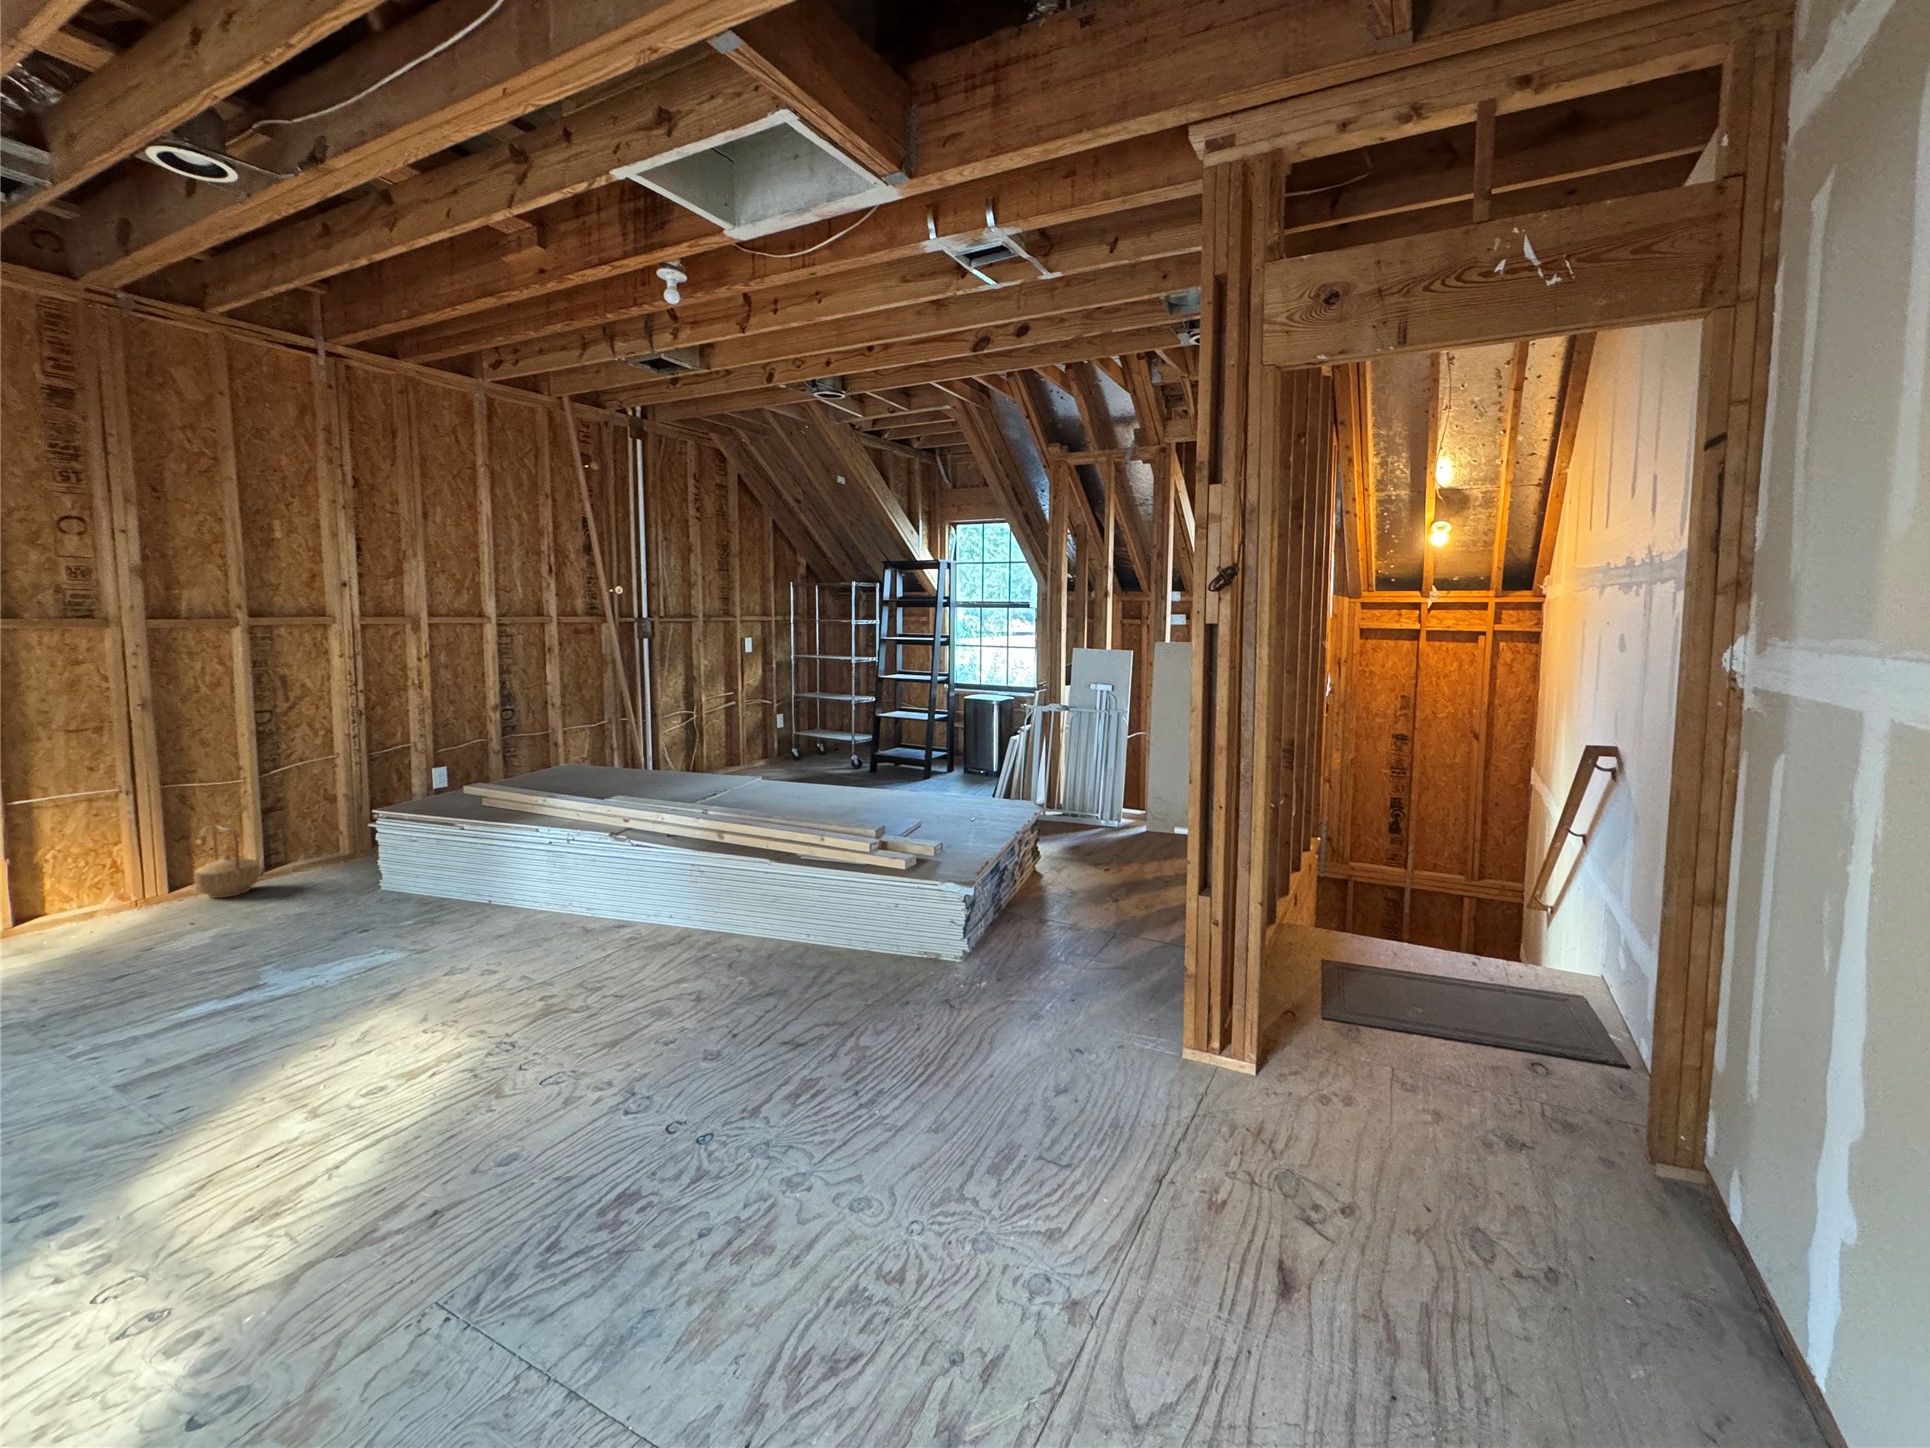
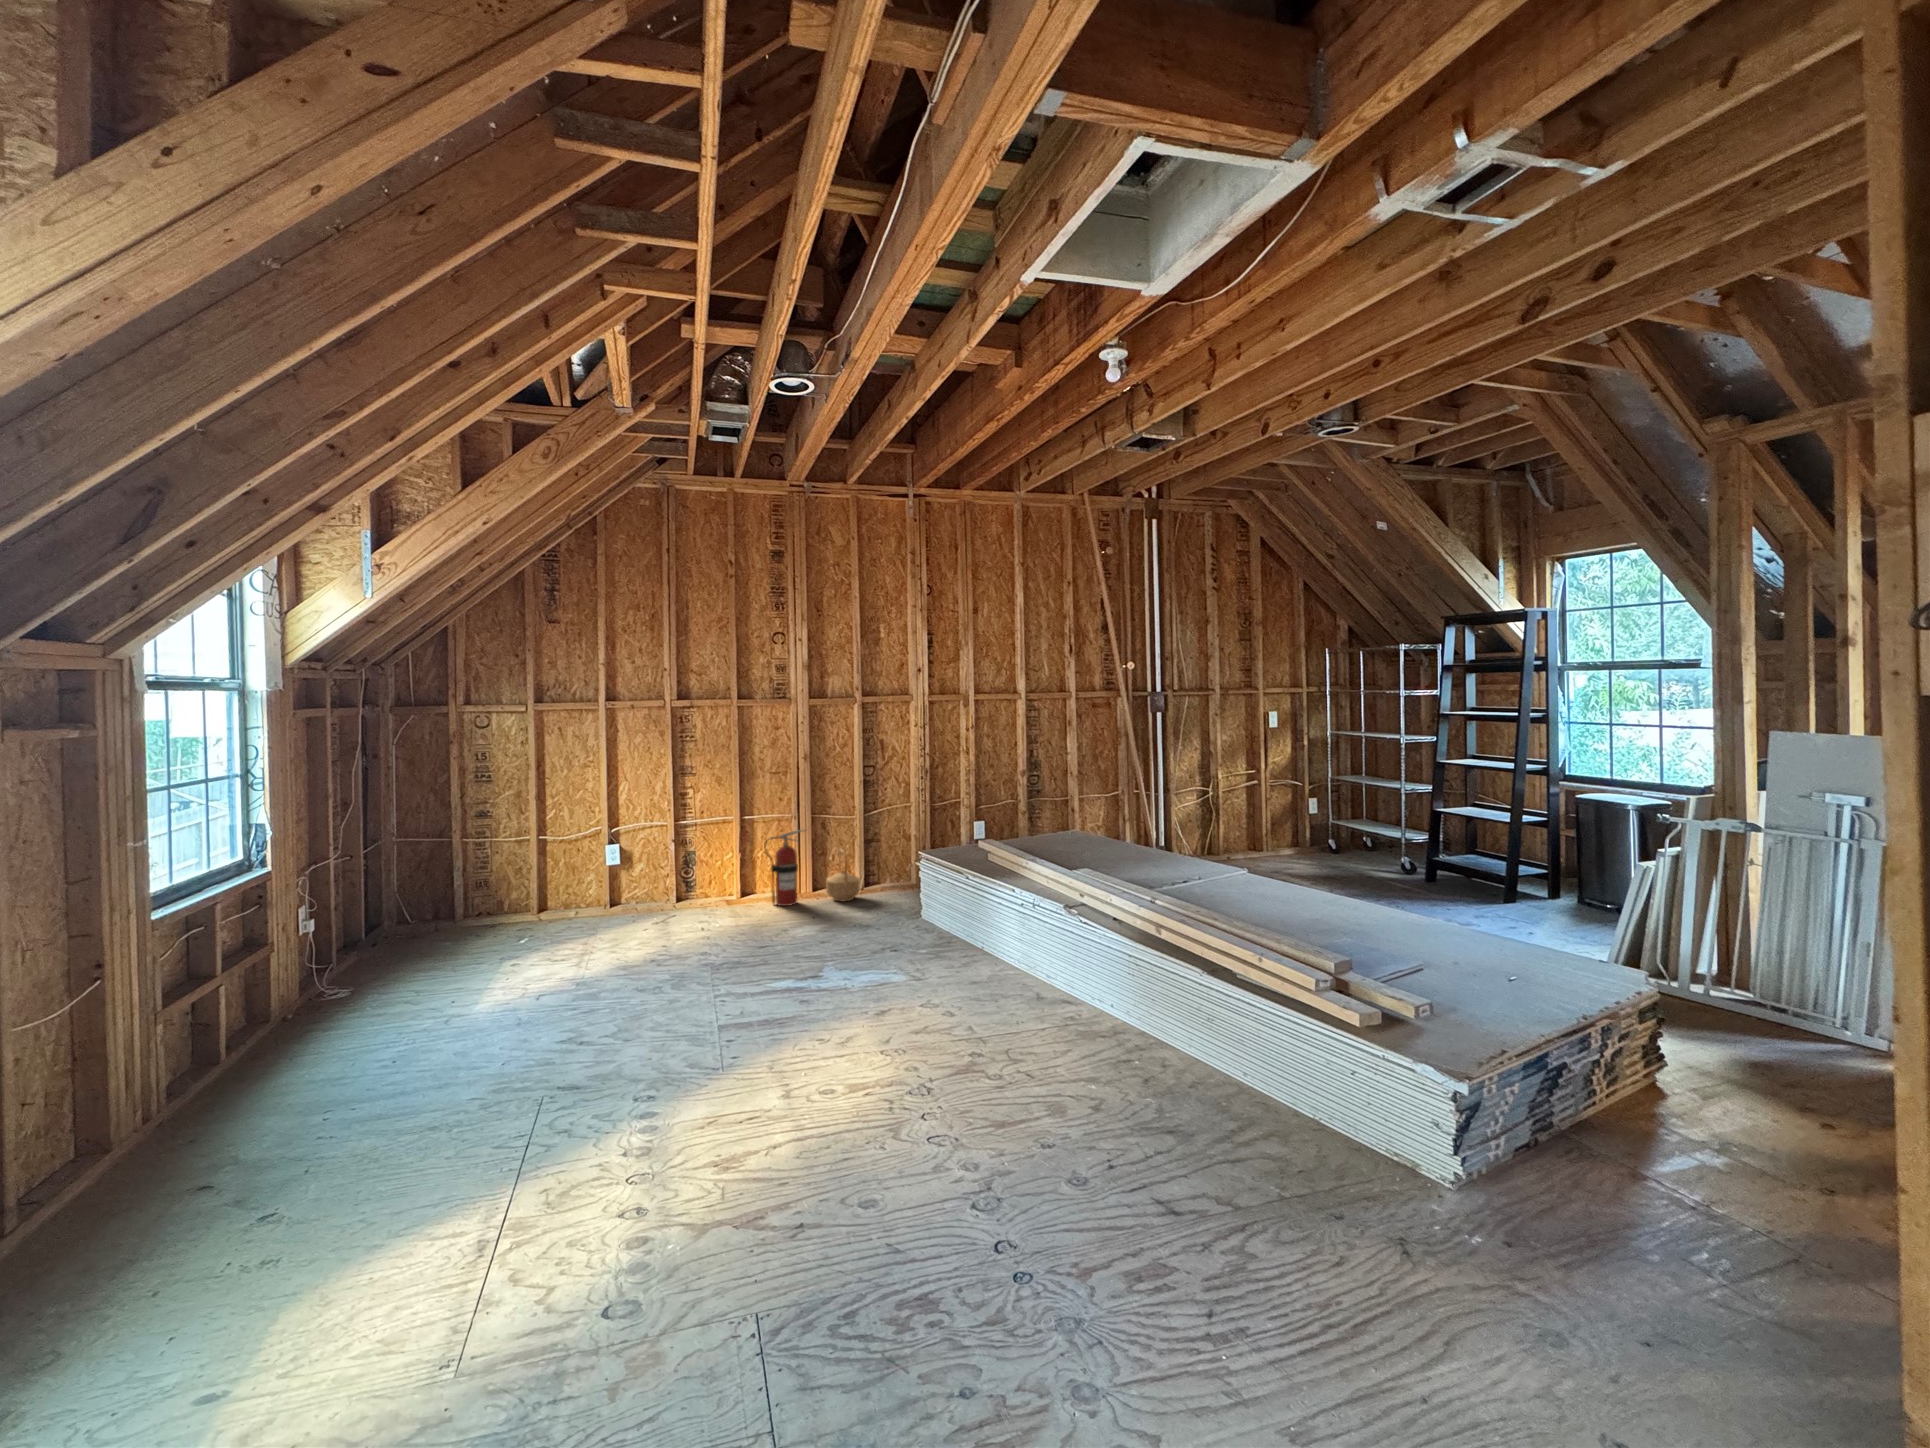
fire extinguisher: none [61,807,153,924] -> present [764,830,805,906]

